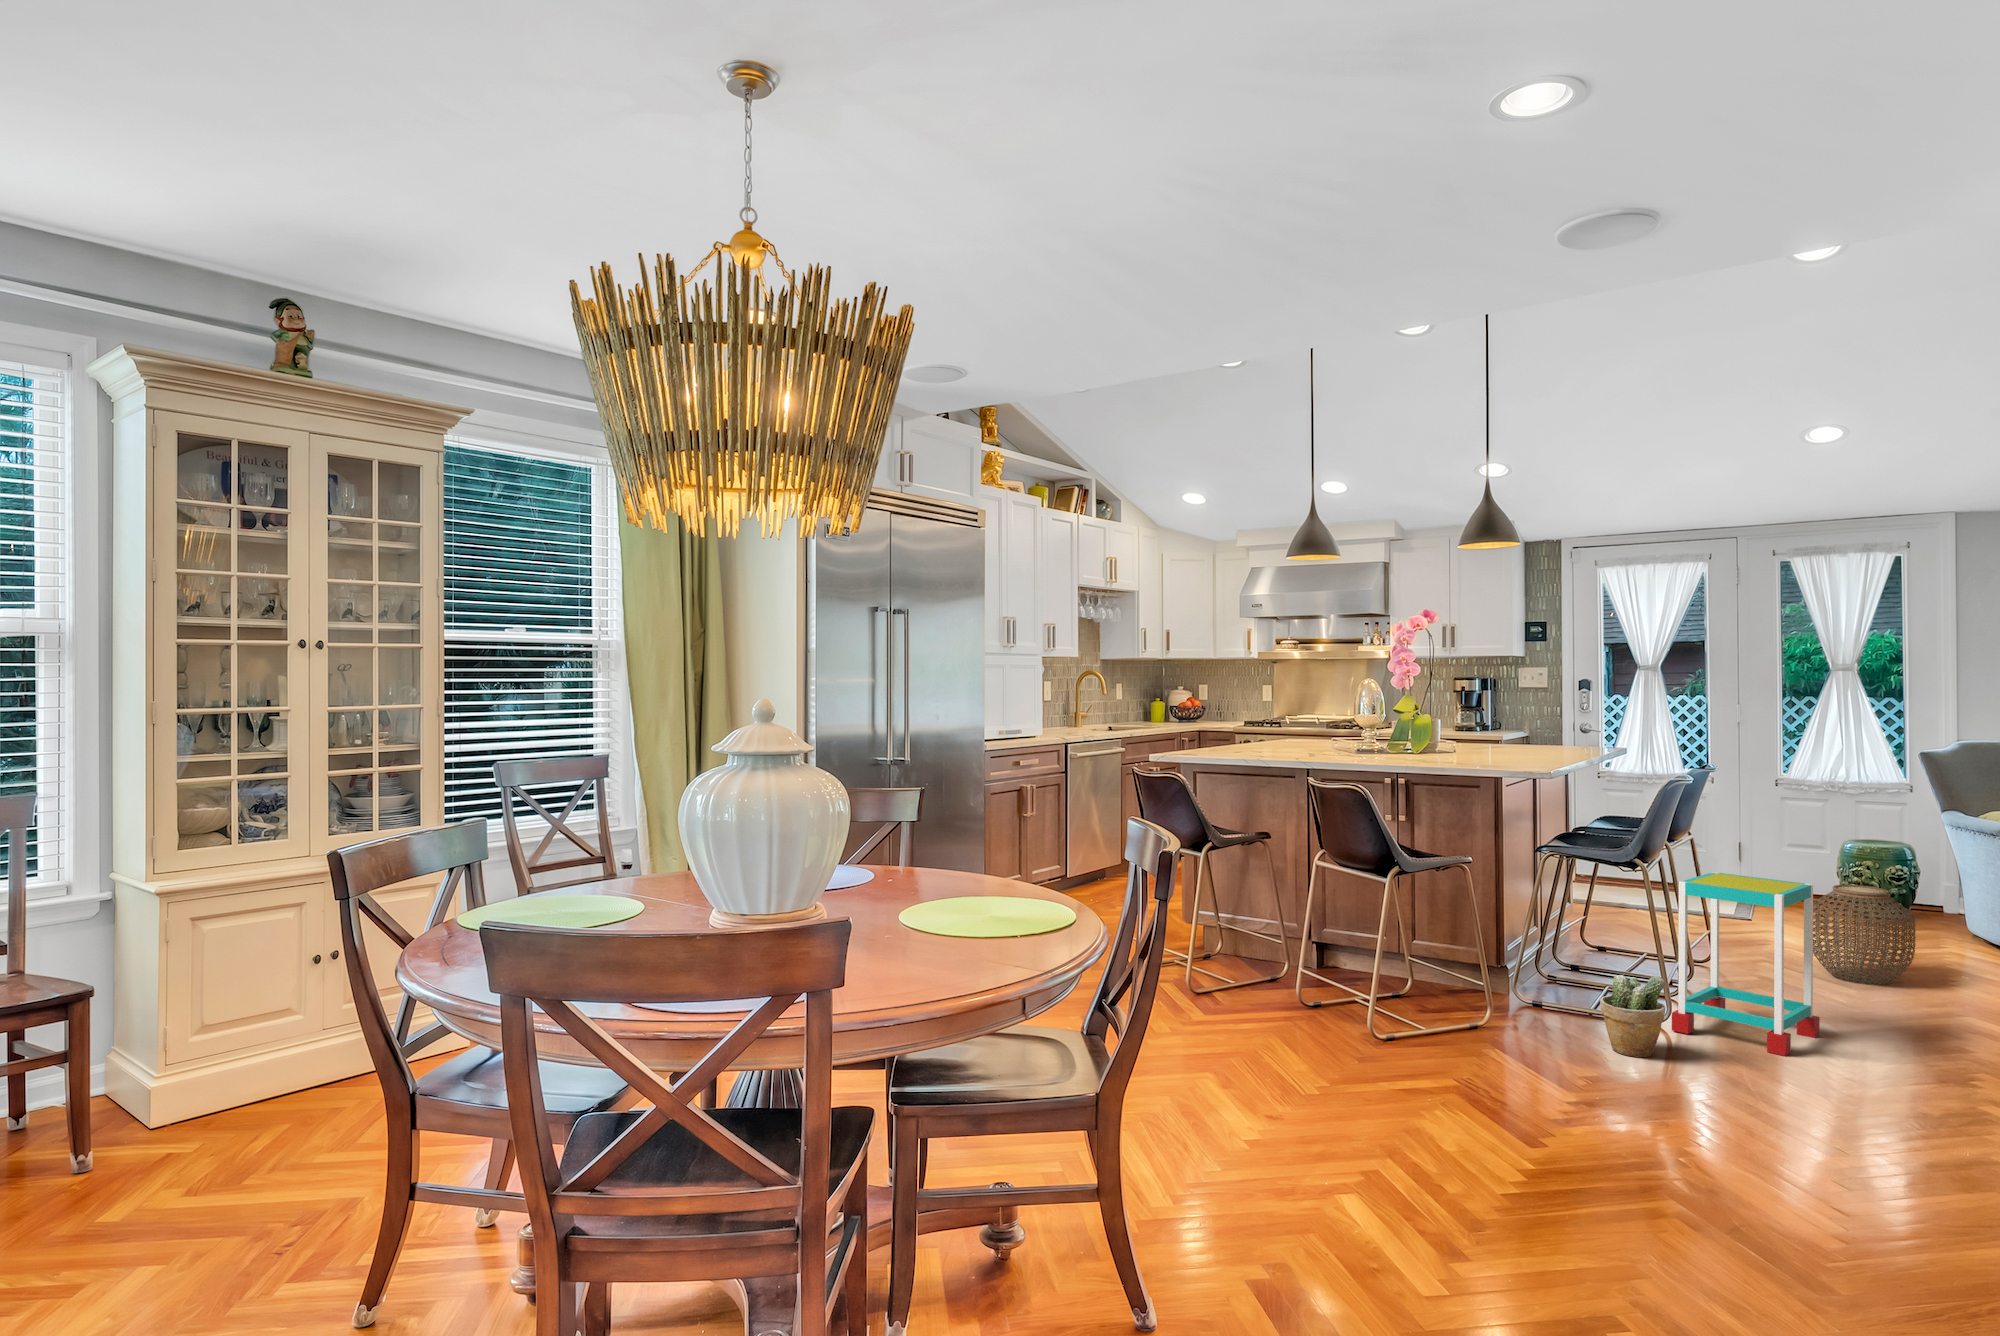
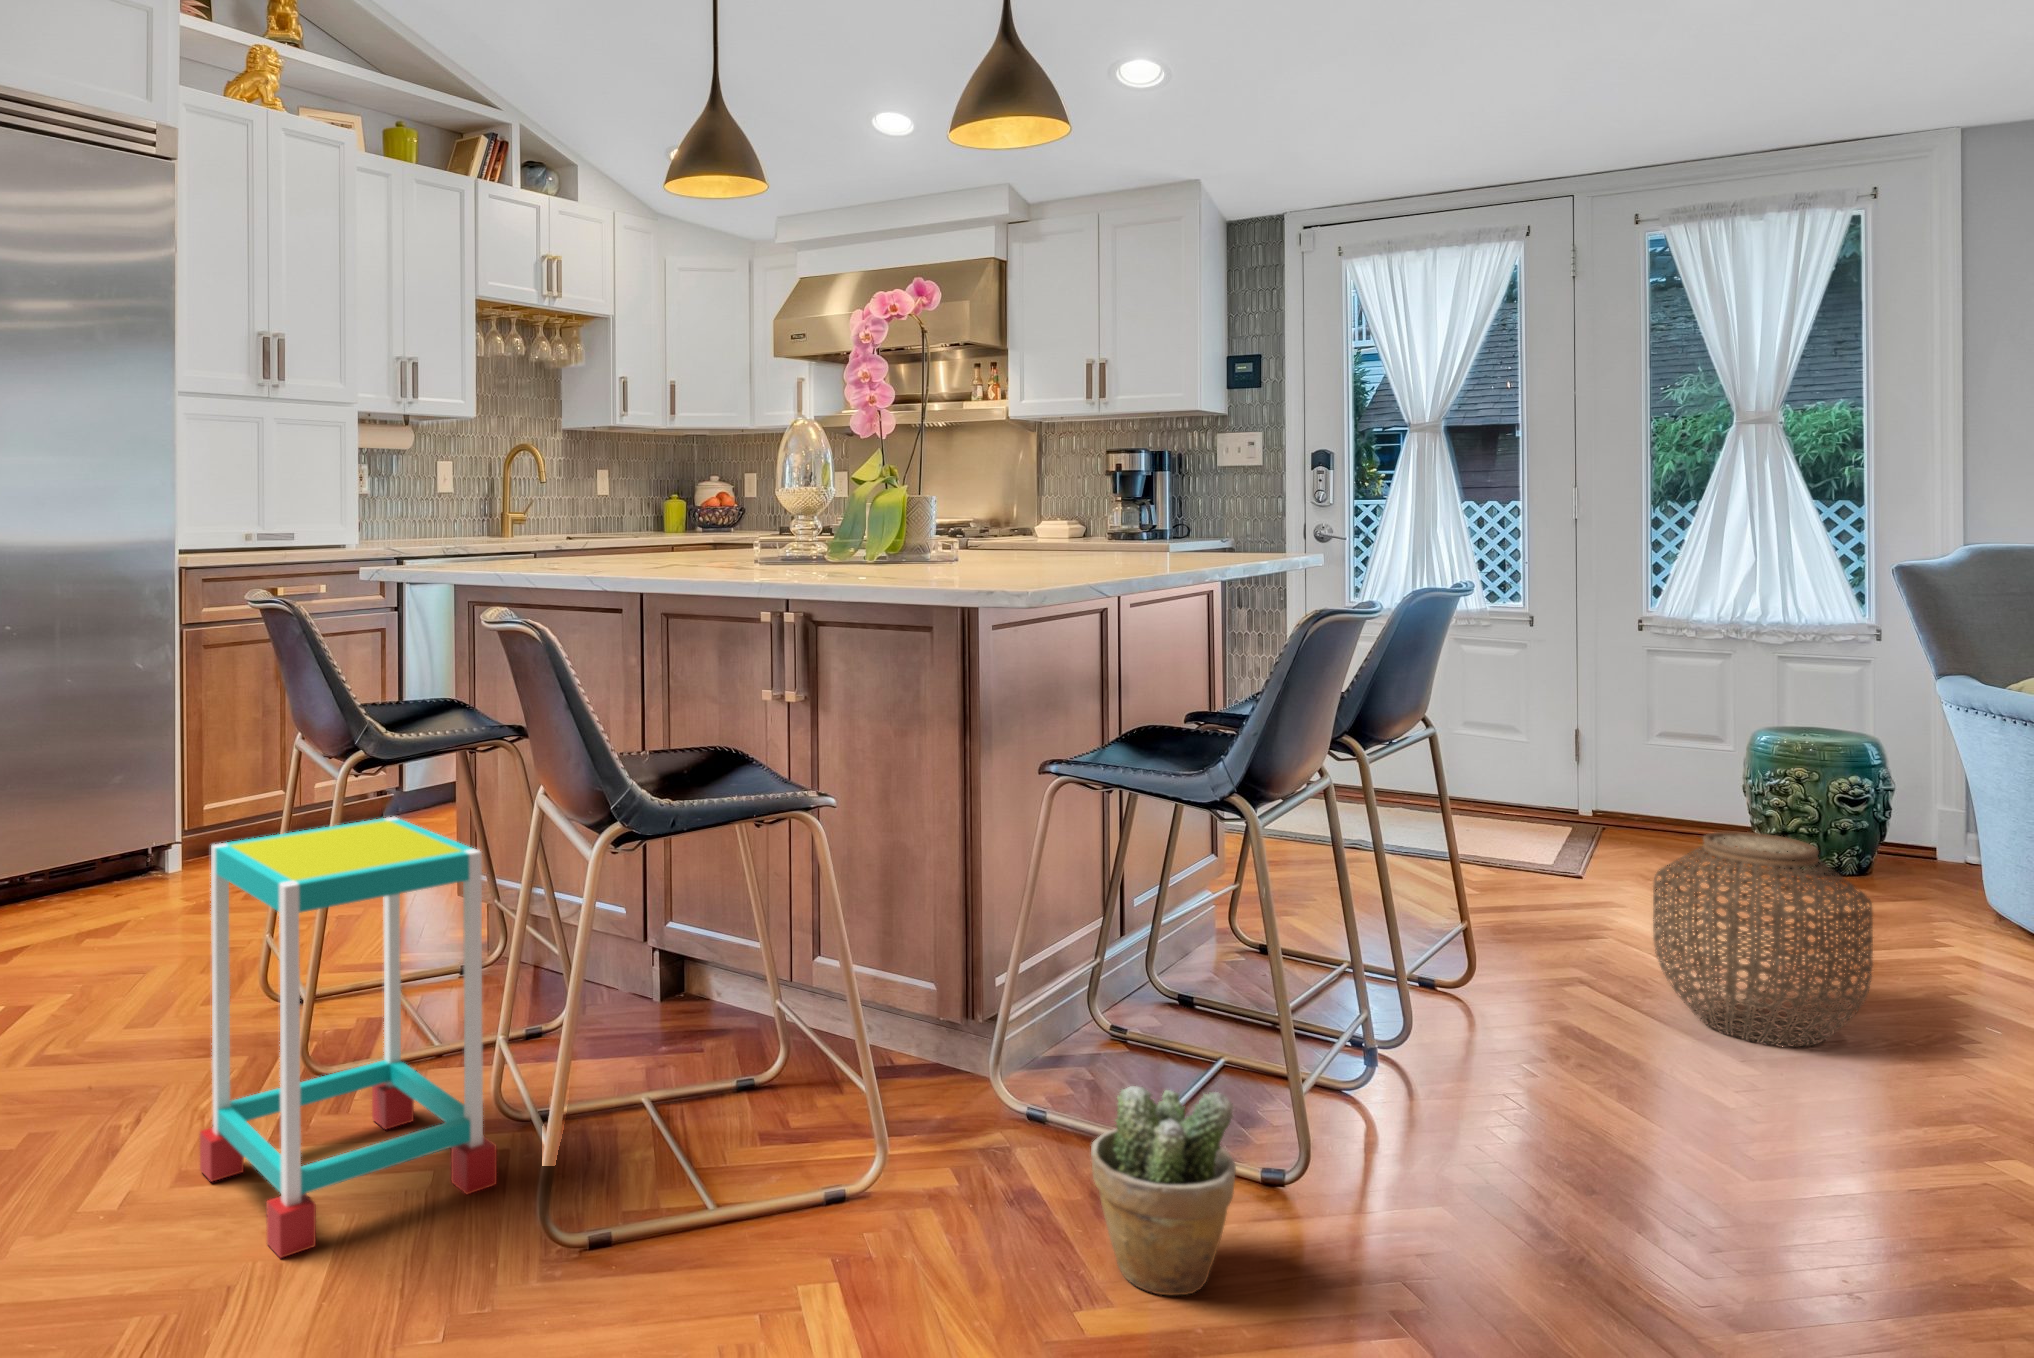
side table: present [1672,872,1820,1056] -> present [200,817,497,1258]

